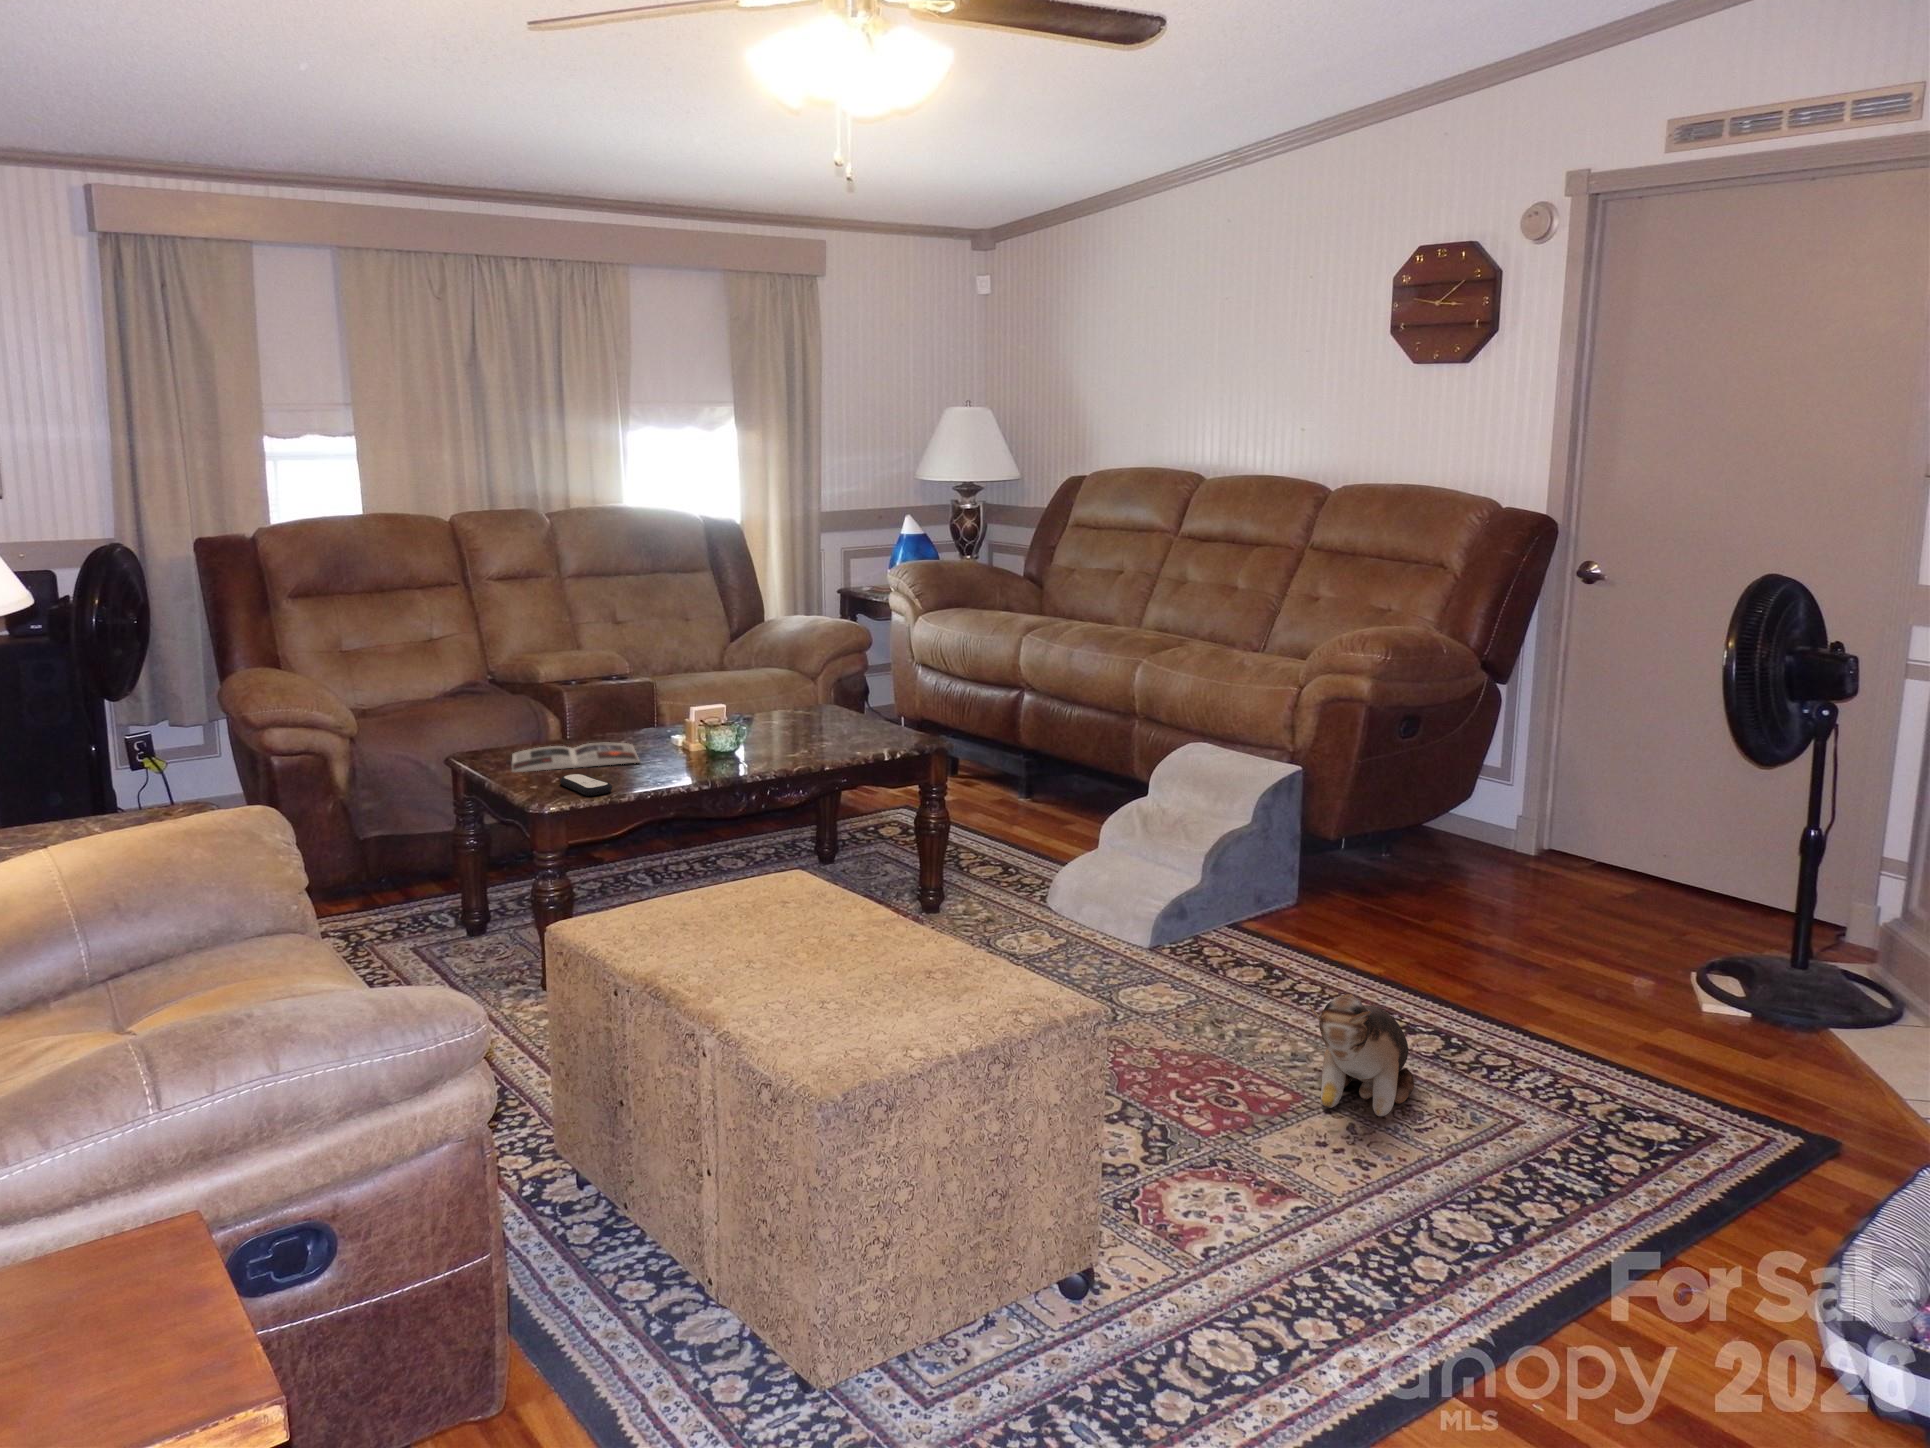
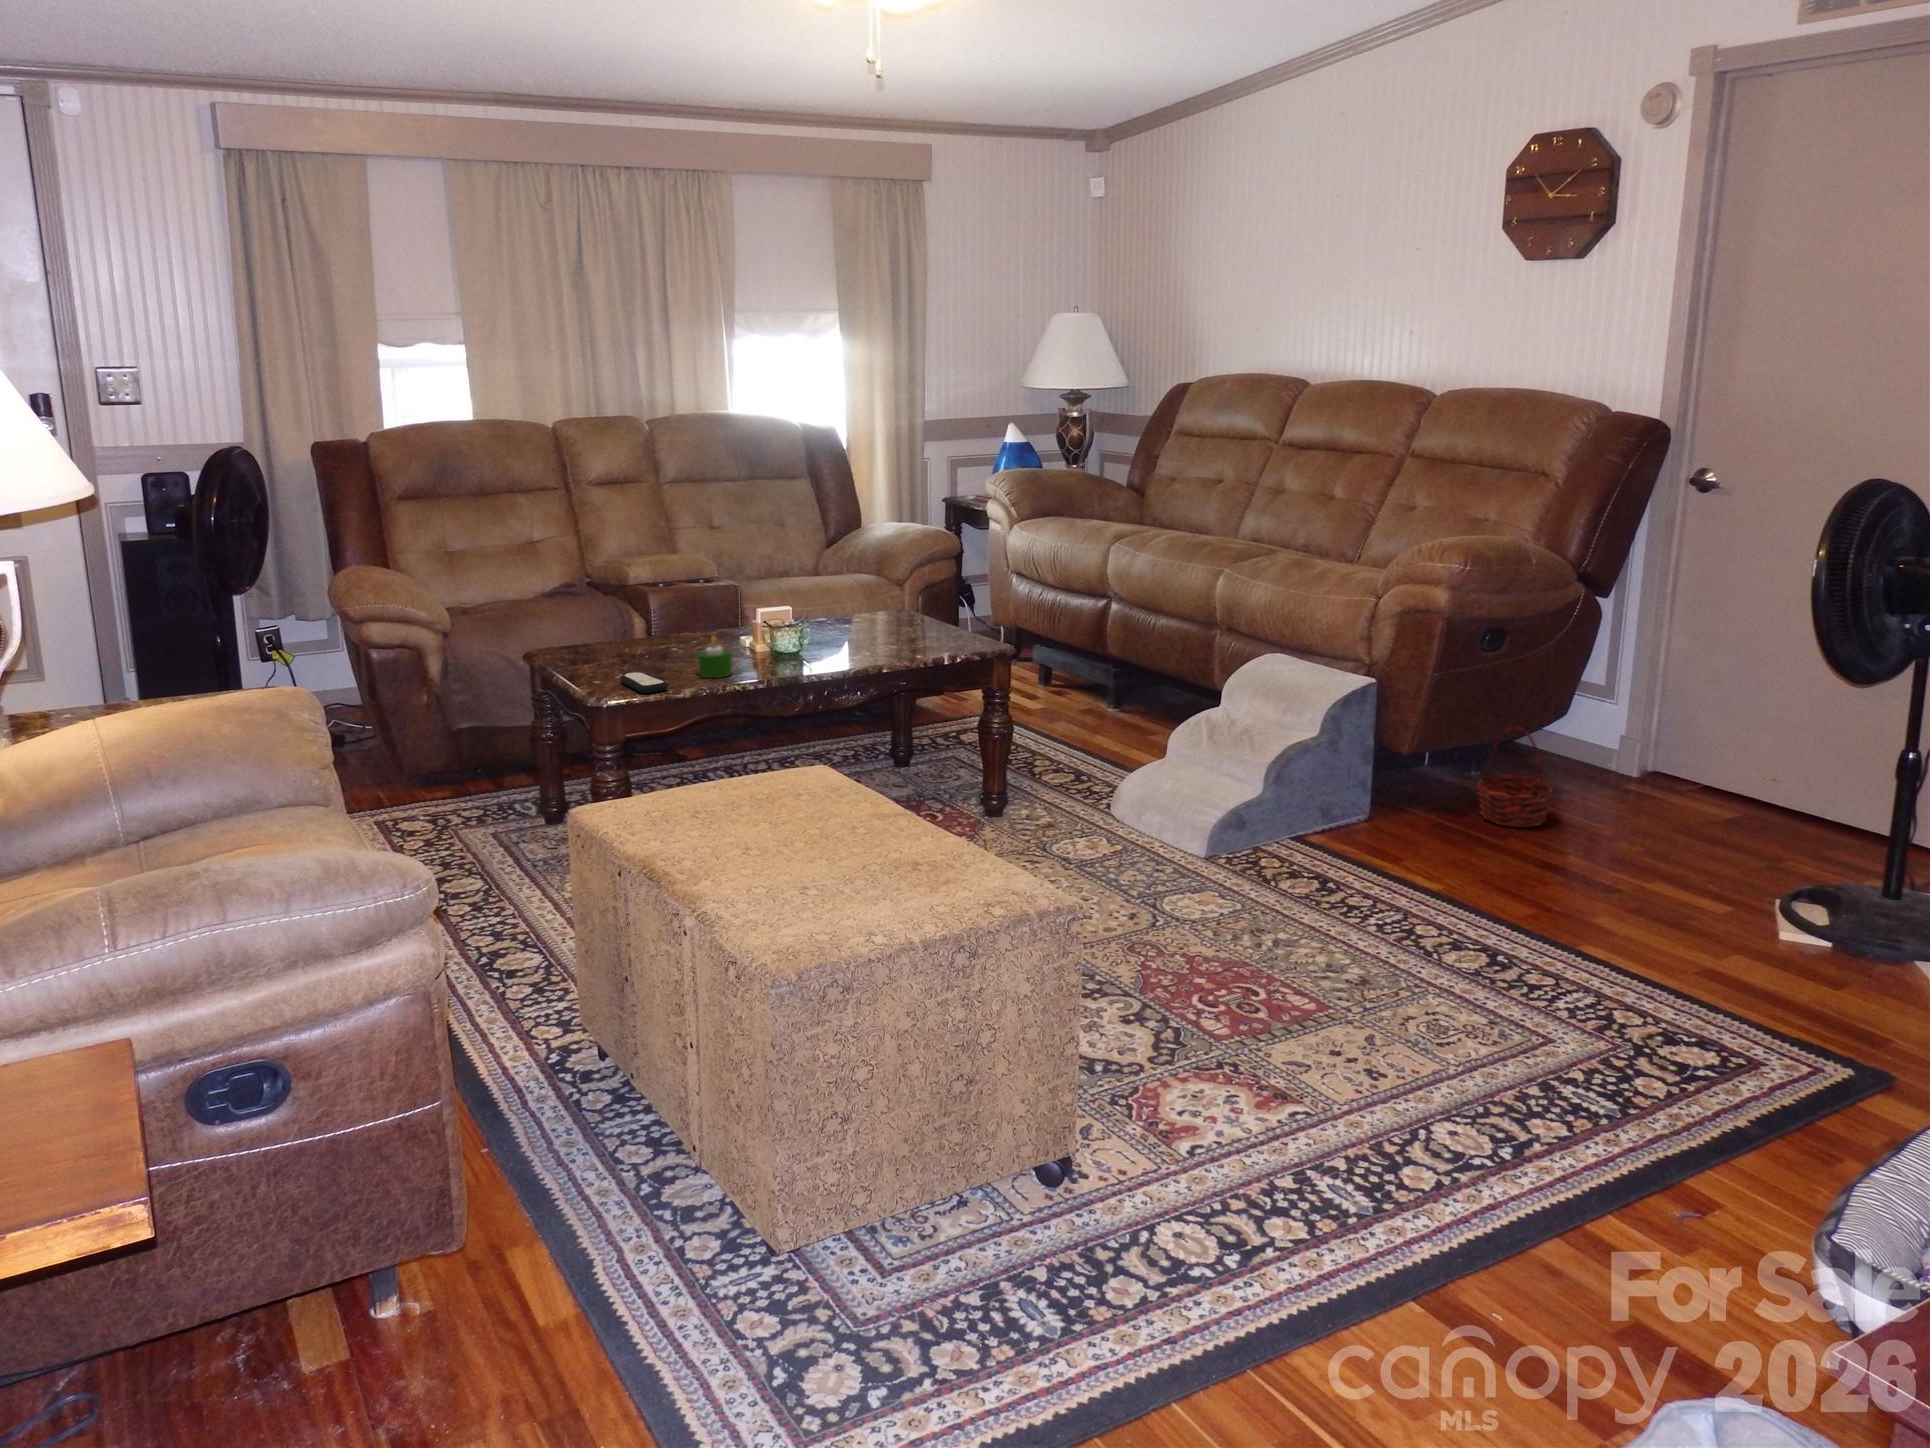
candle: none [639,736,674,779] -> present [698,636,732,678]
magazine: present [512,742,639,772] -> none [579,643,703,670]
basket: none [1394,812,1467,909] -> present [1477,726,1553,827]
plush toy: present [1308,994,1414,1116] -> none [1327,905,1445,1030]

